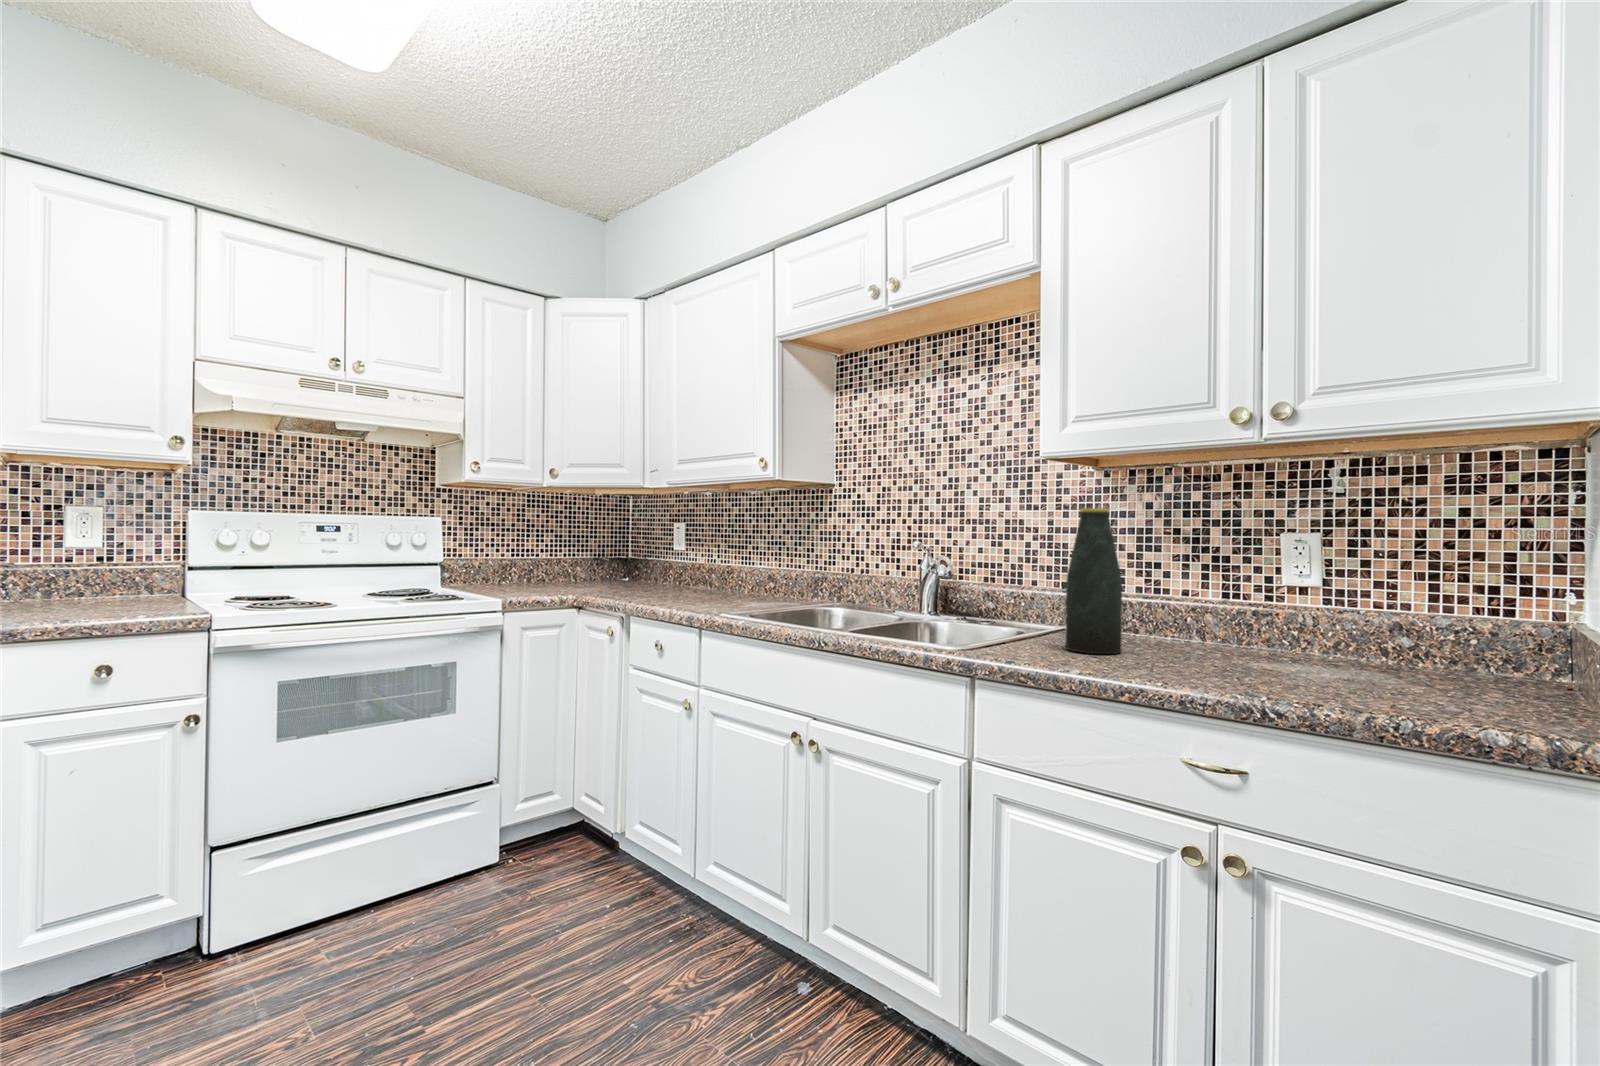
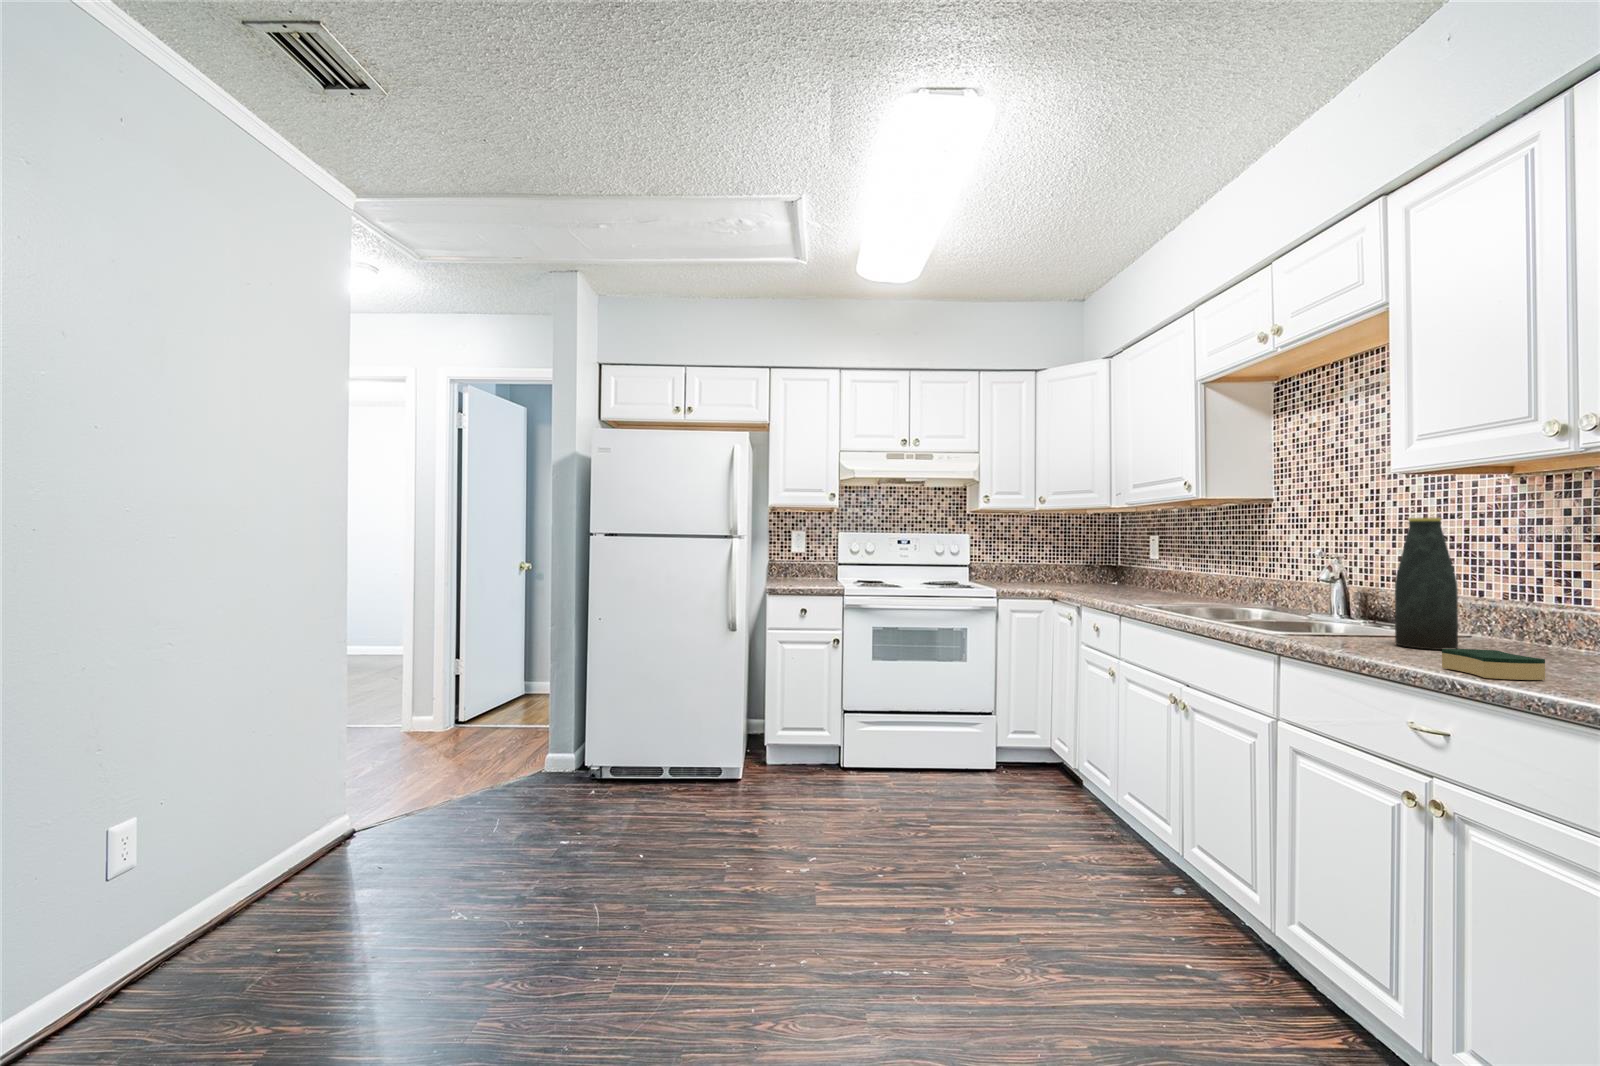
sponge: none [1217,659,1315,699] -> present [1442,649,1545,680]

